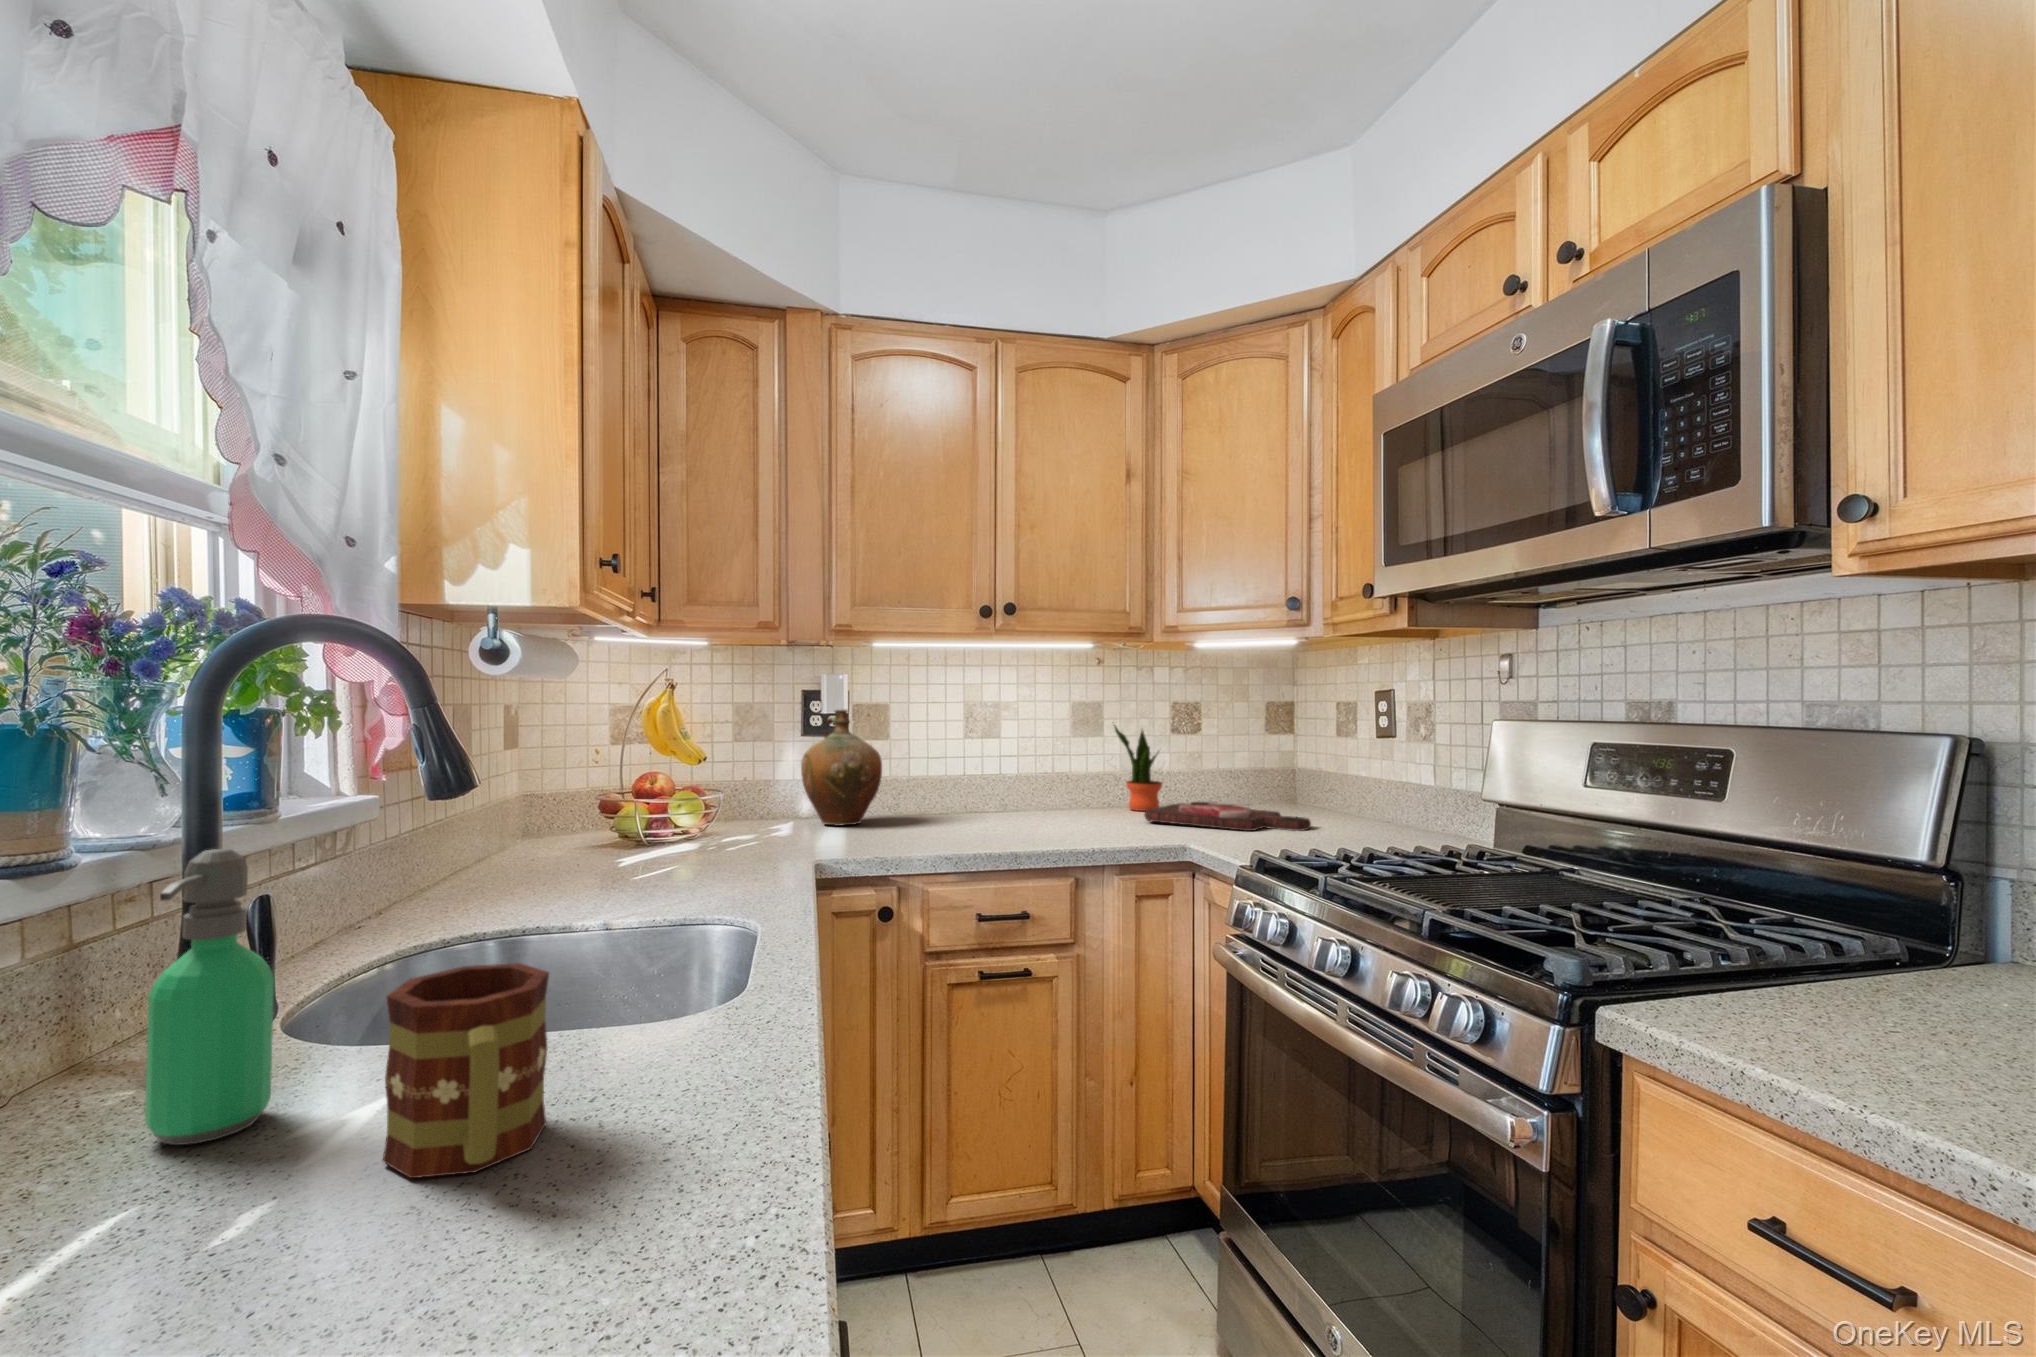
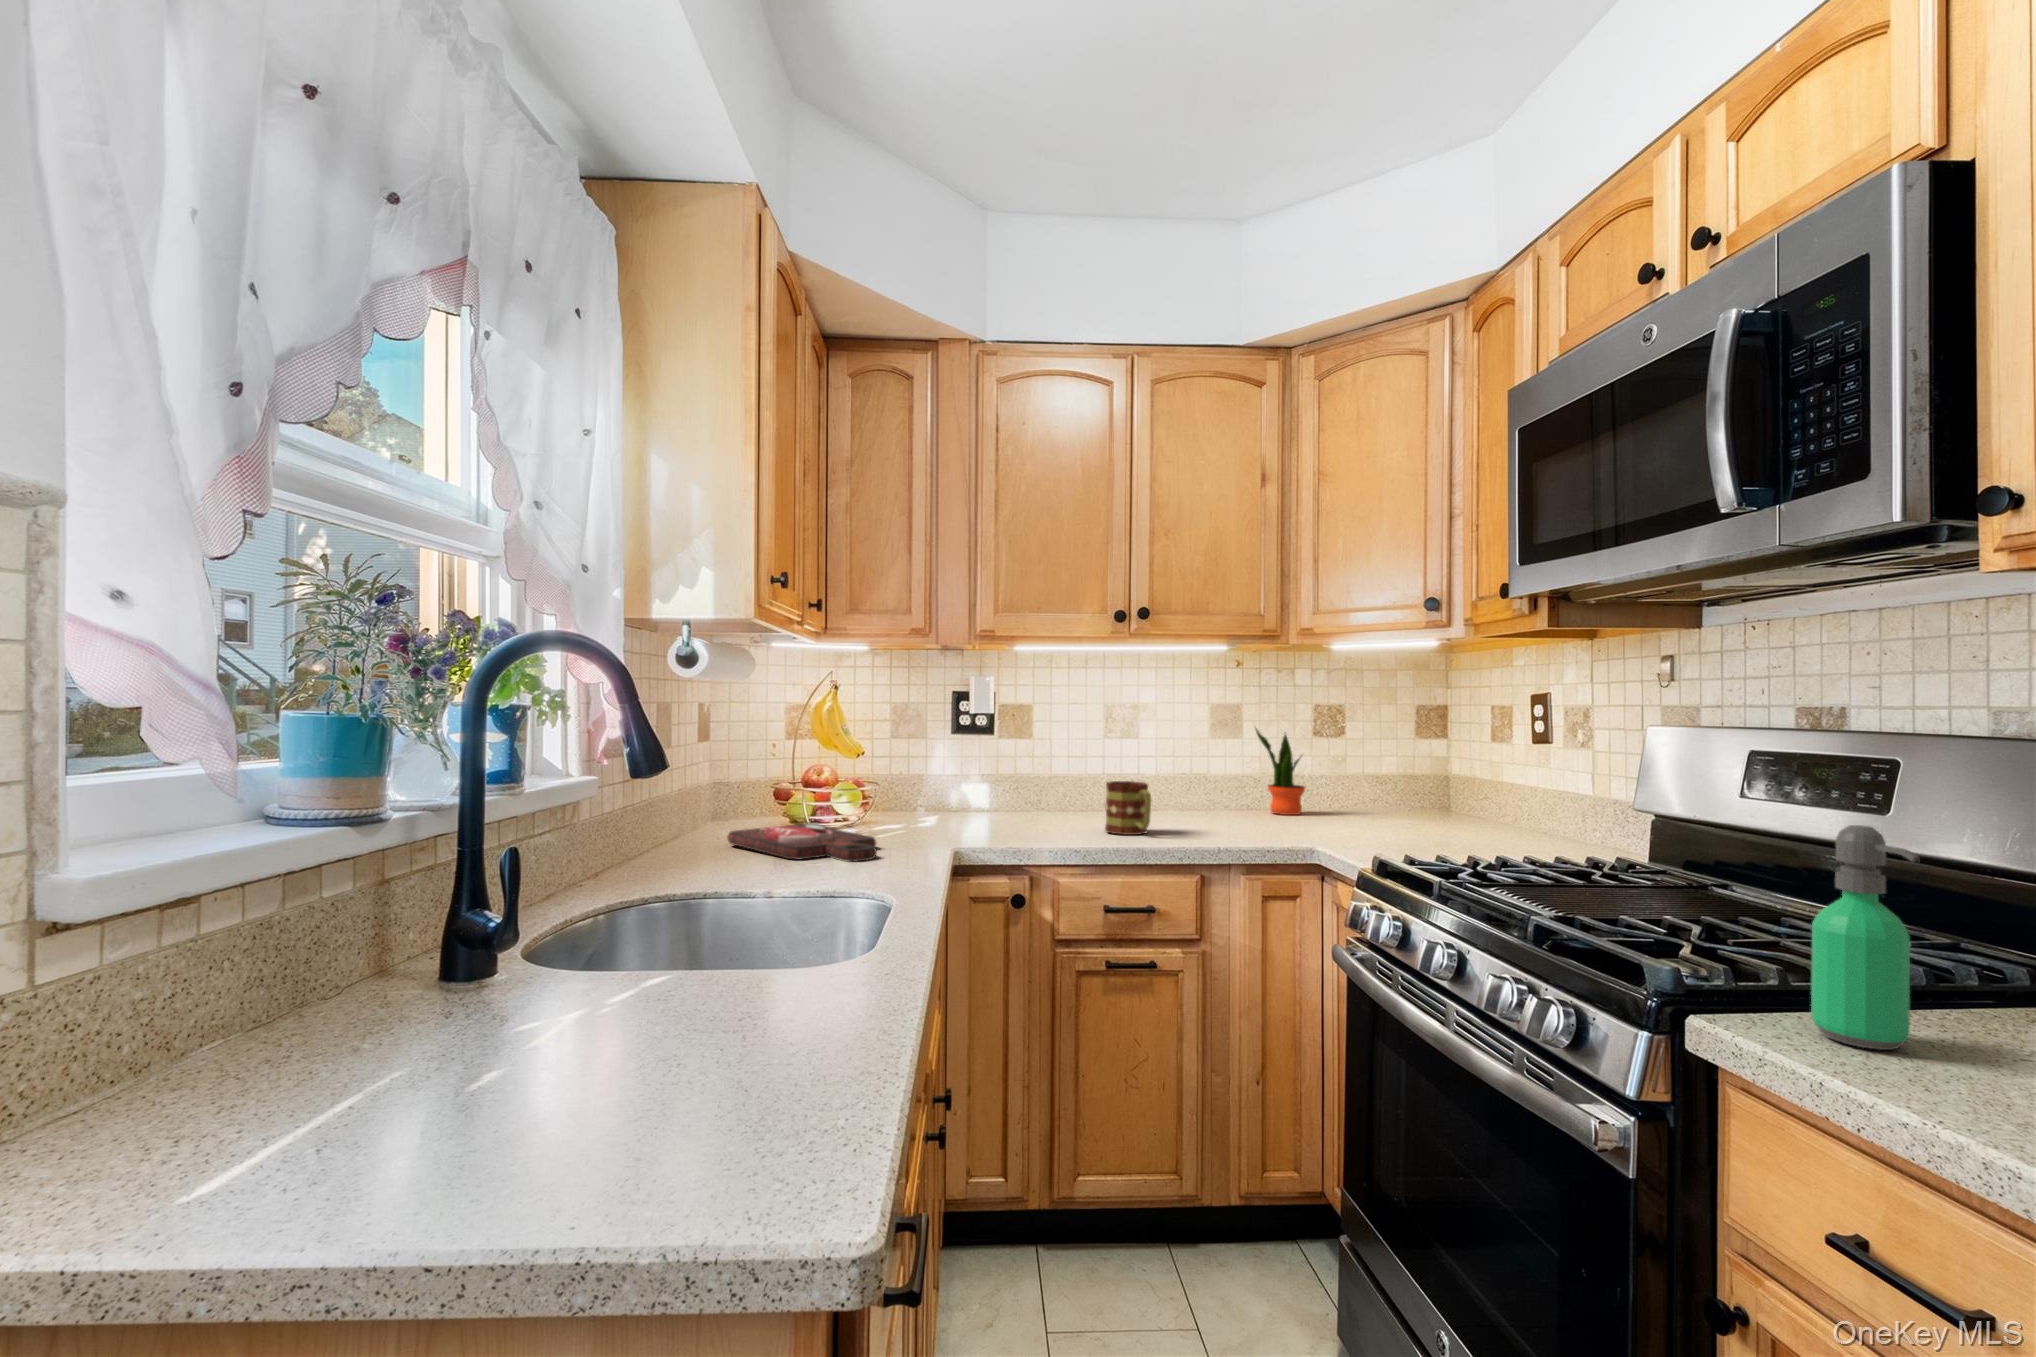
ceramic jug: present [801,710,882,826] -> none [951,710,1025,819]
cutting board: present [1144,802,1311,831] -> present [727,823,877,862]
soap dispenser: present [145,849,274,1145] -> present [1811,825,1920,1050]
mug: present [383,963,549,1178] -> present [1105,781,1151,835]

